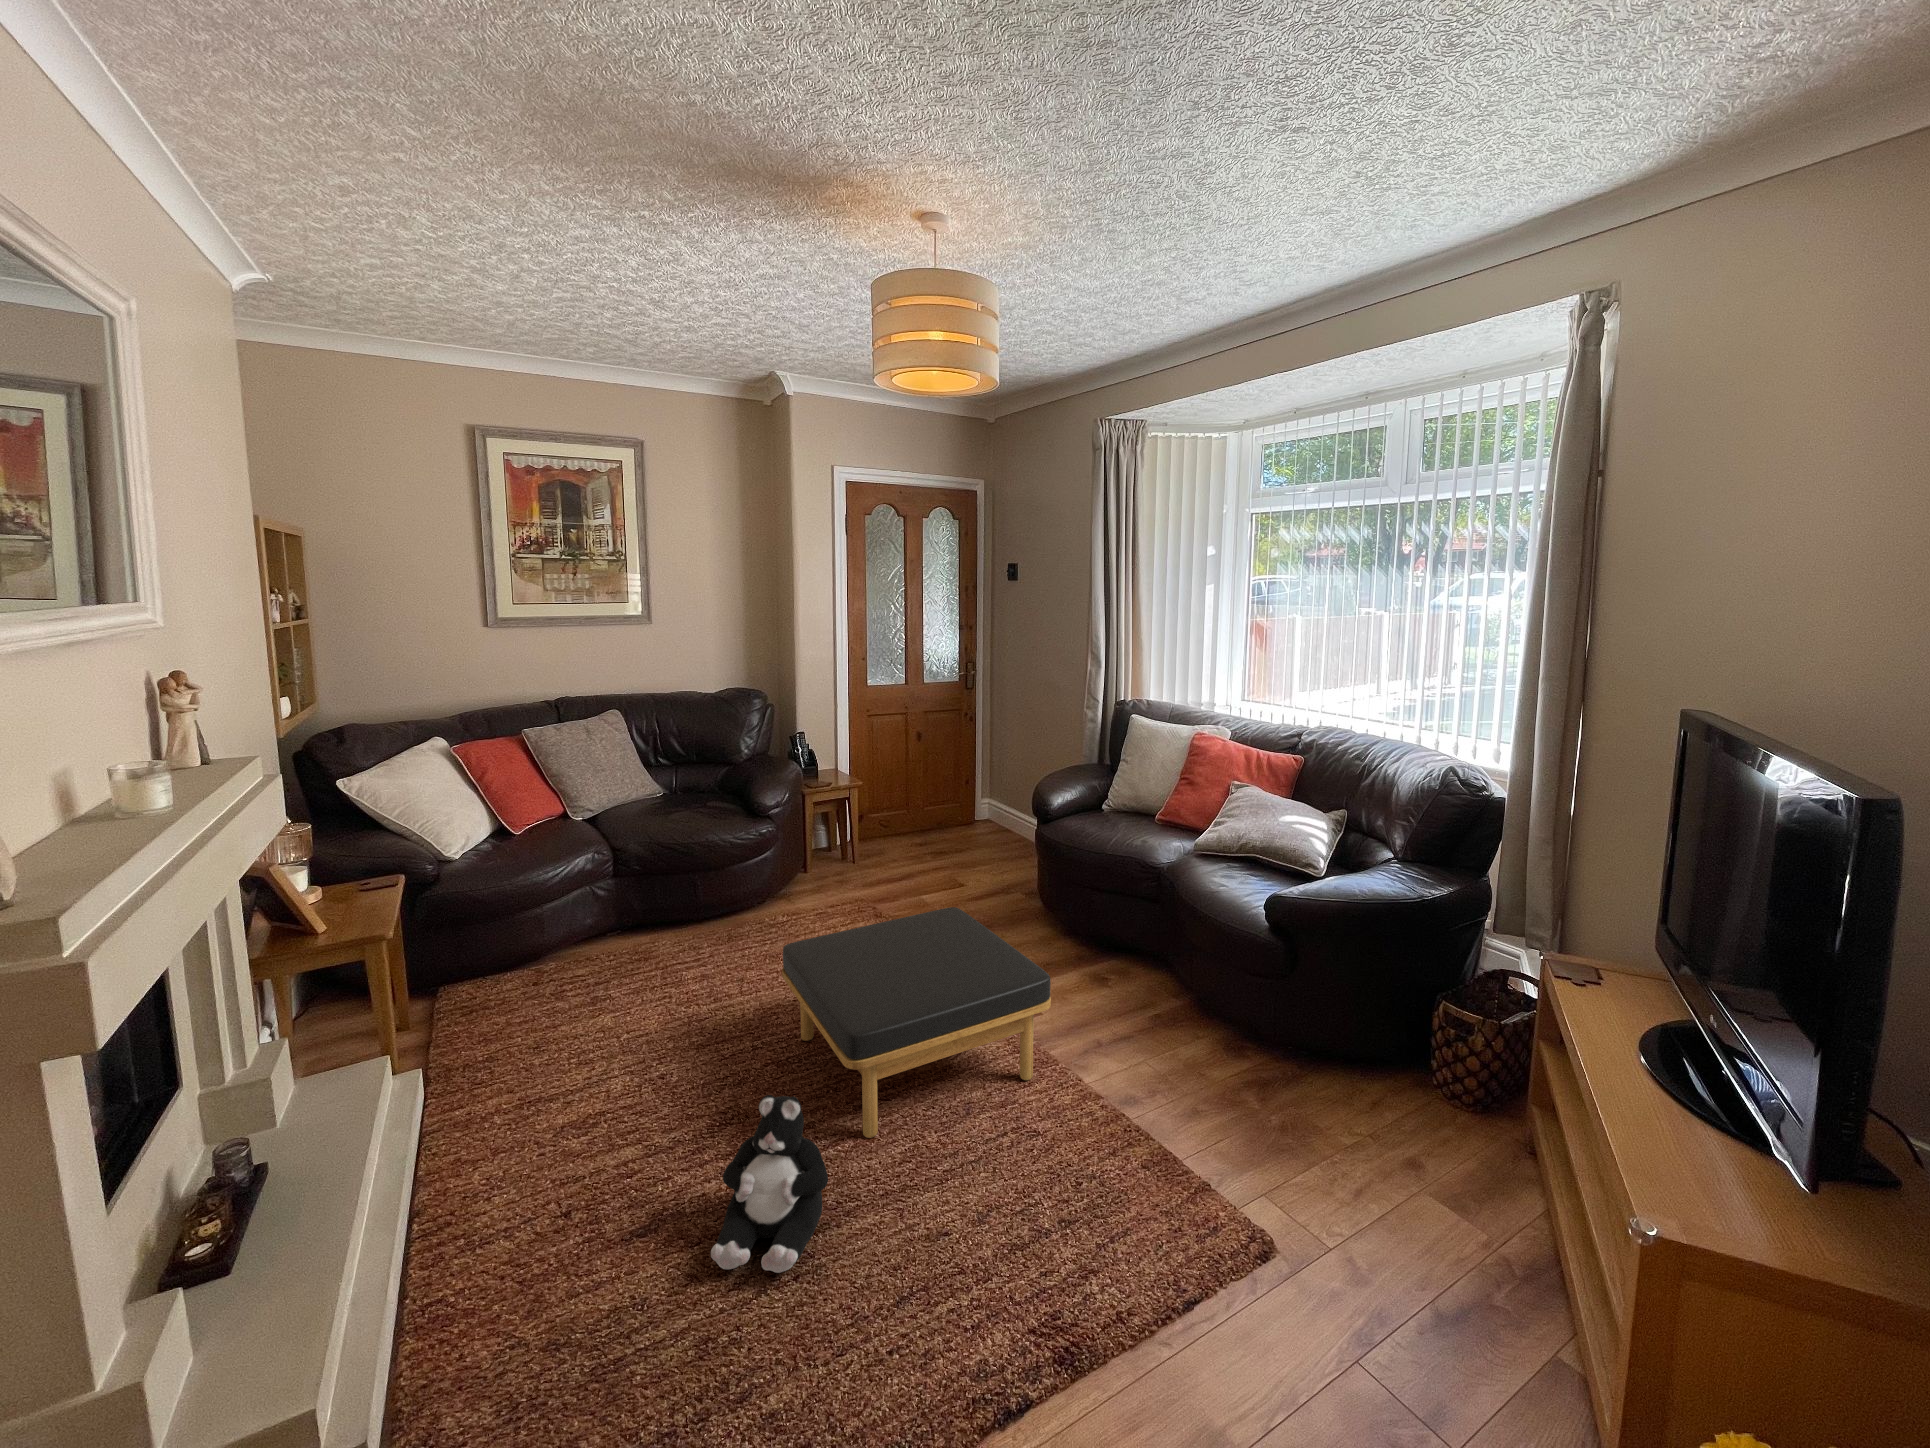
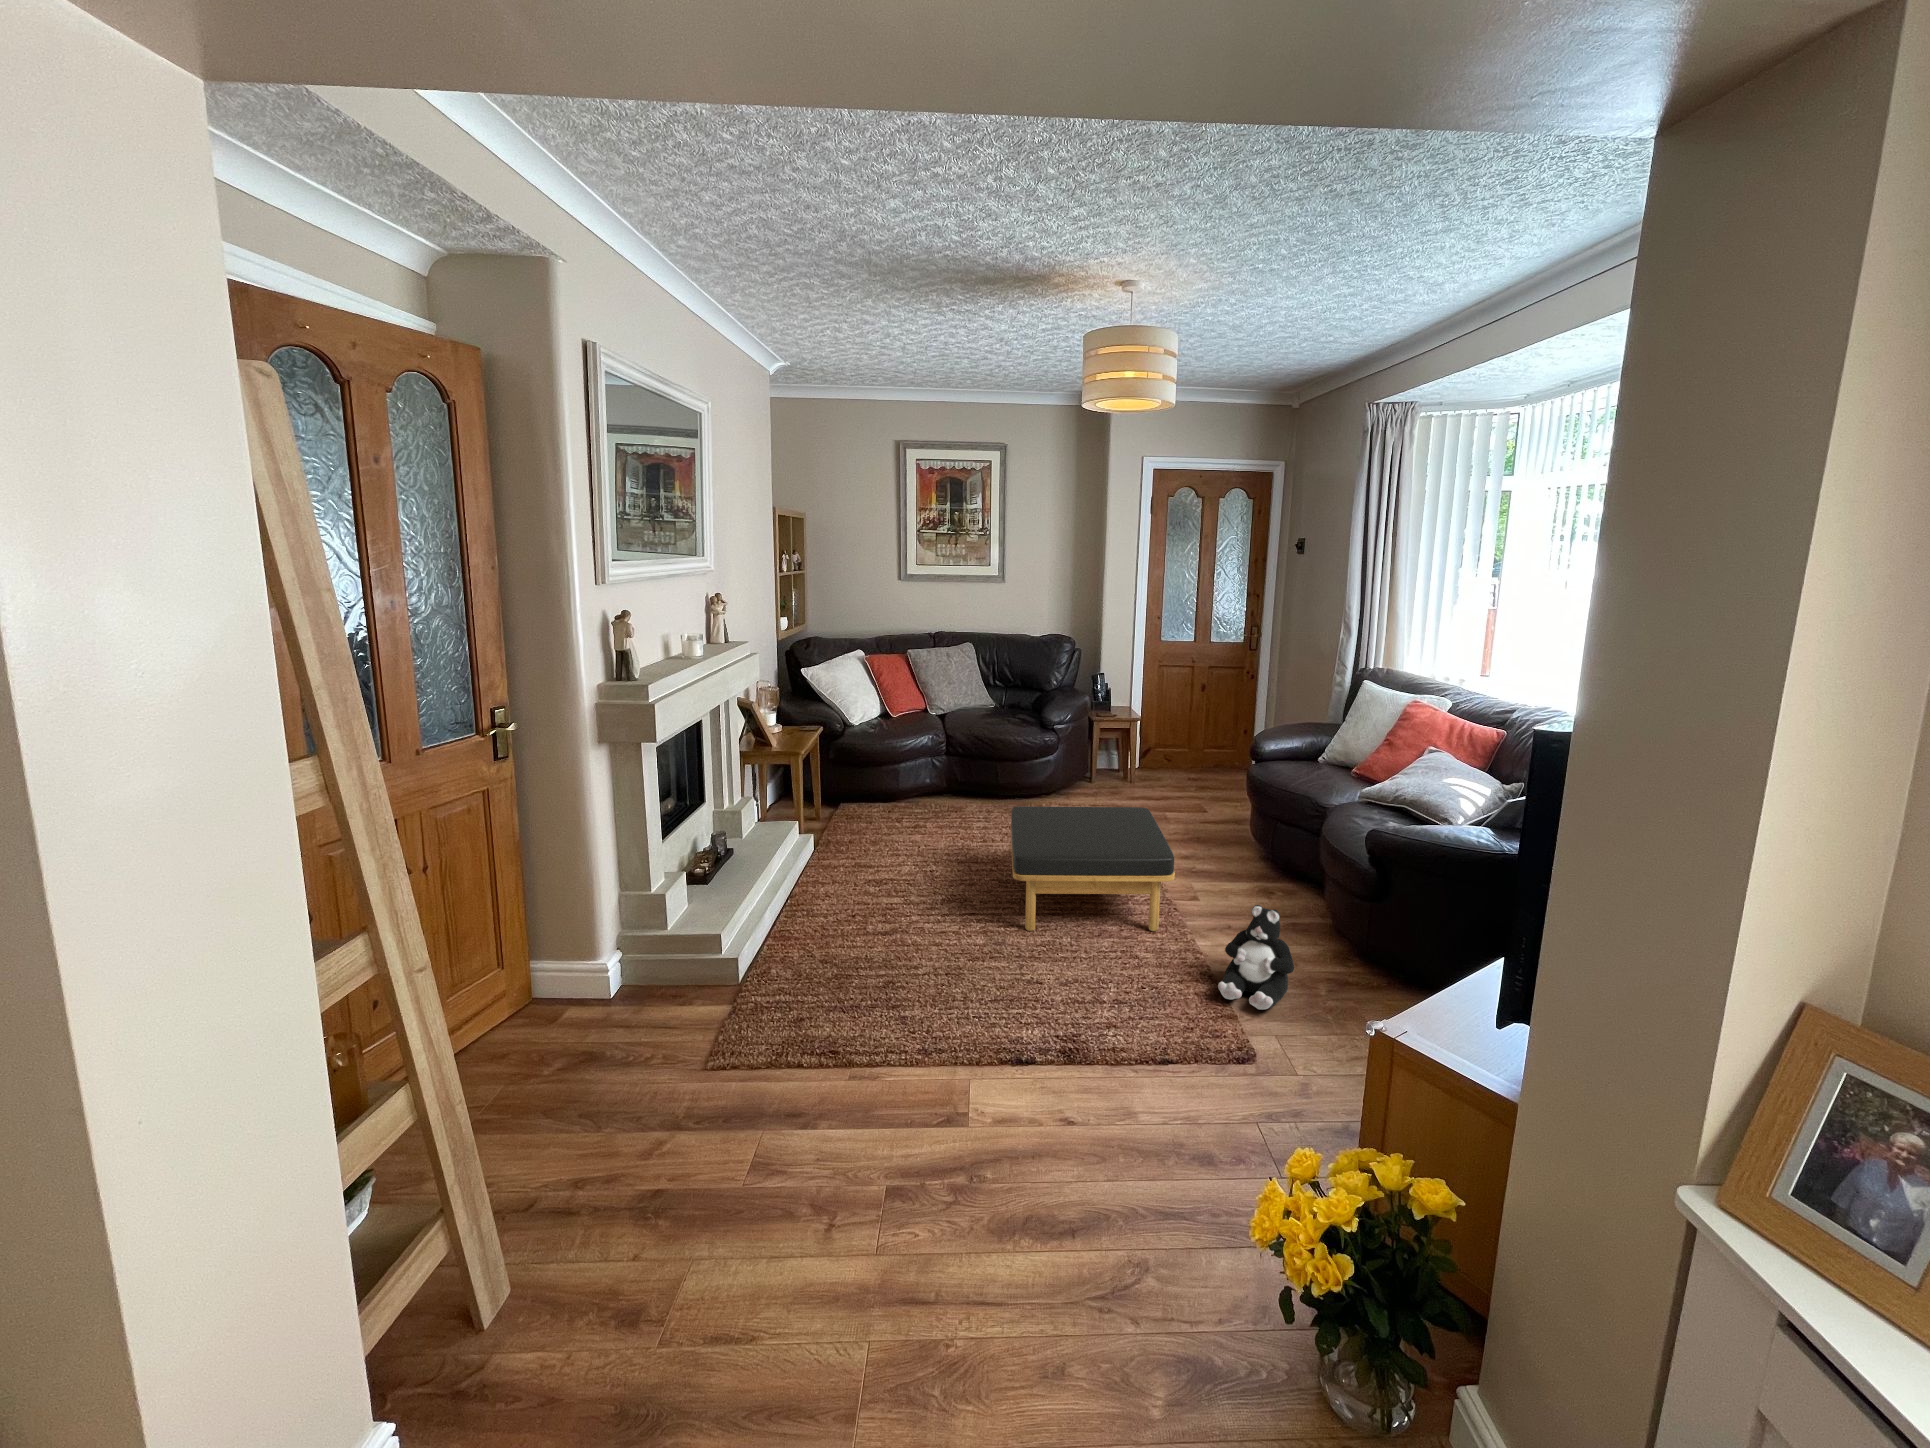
plush toy: present [711,1095,828,1273] -> present [1218,905,1294,1010]

